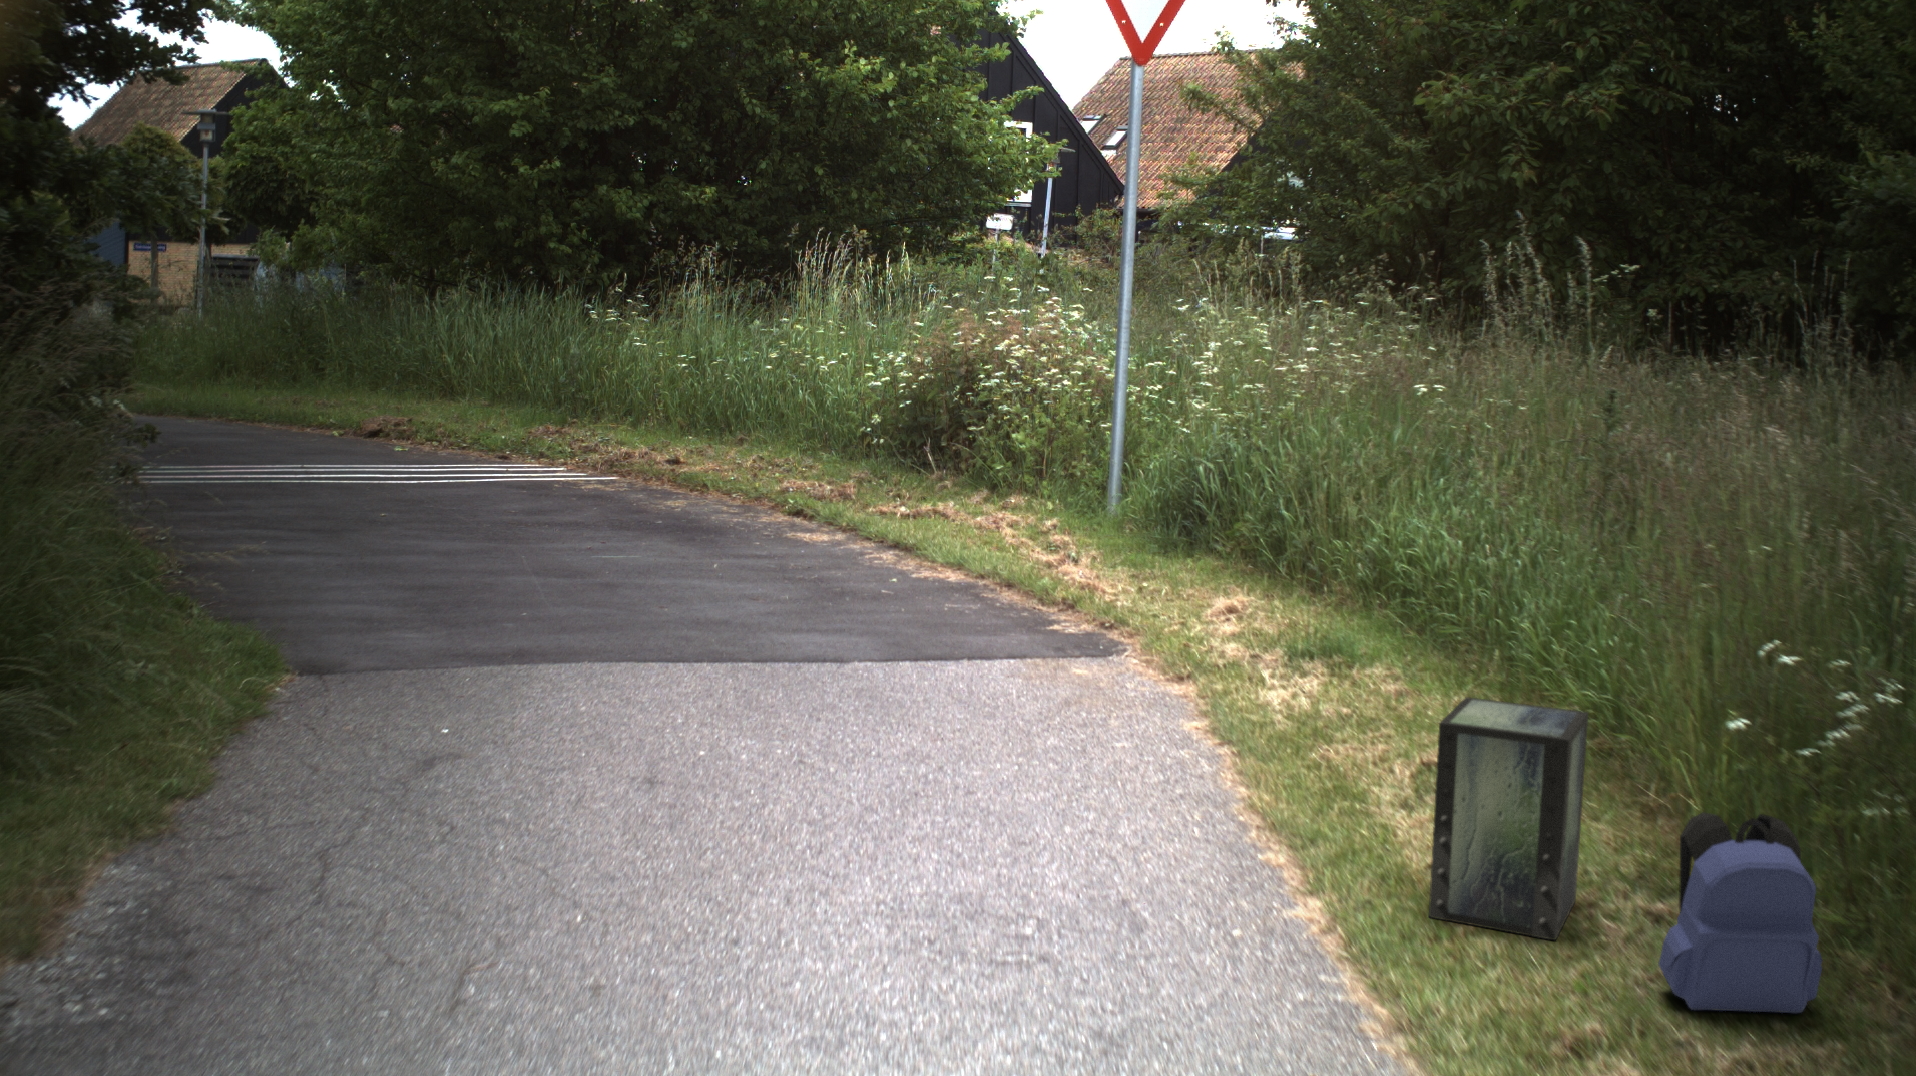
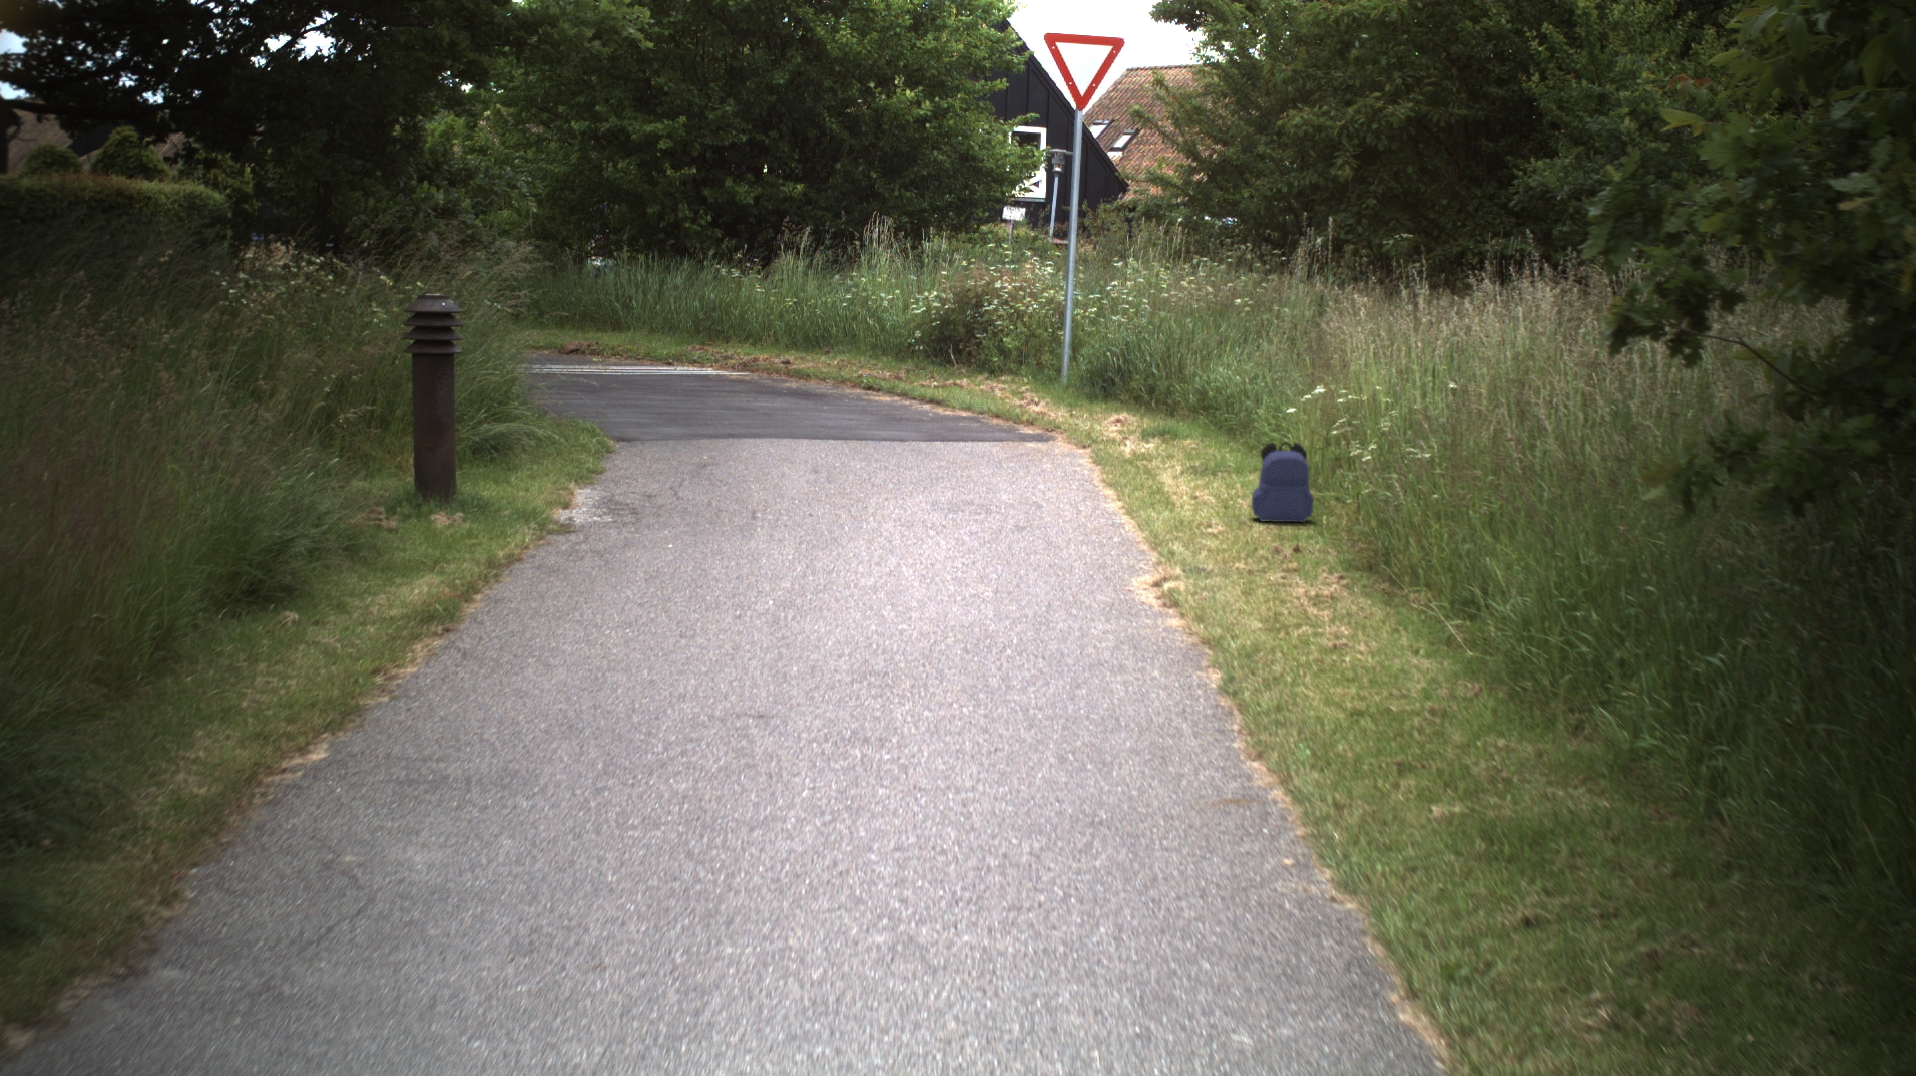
storage box: present [1429,697,1588,940] -> none [1167,411,1239,508]

